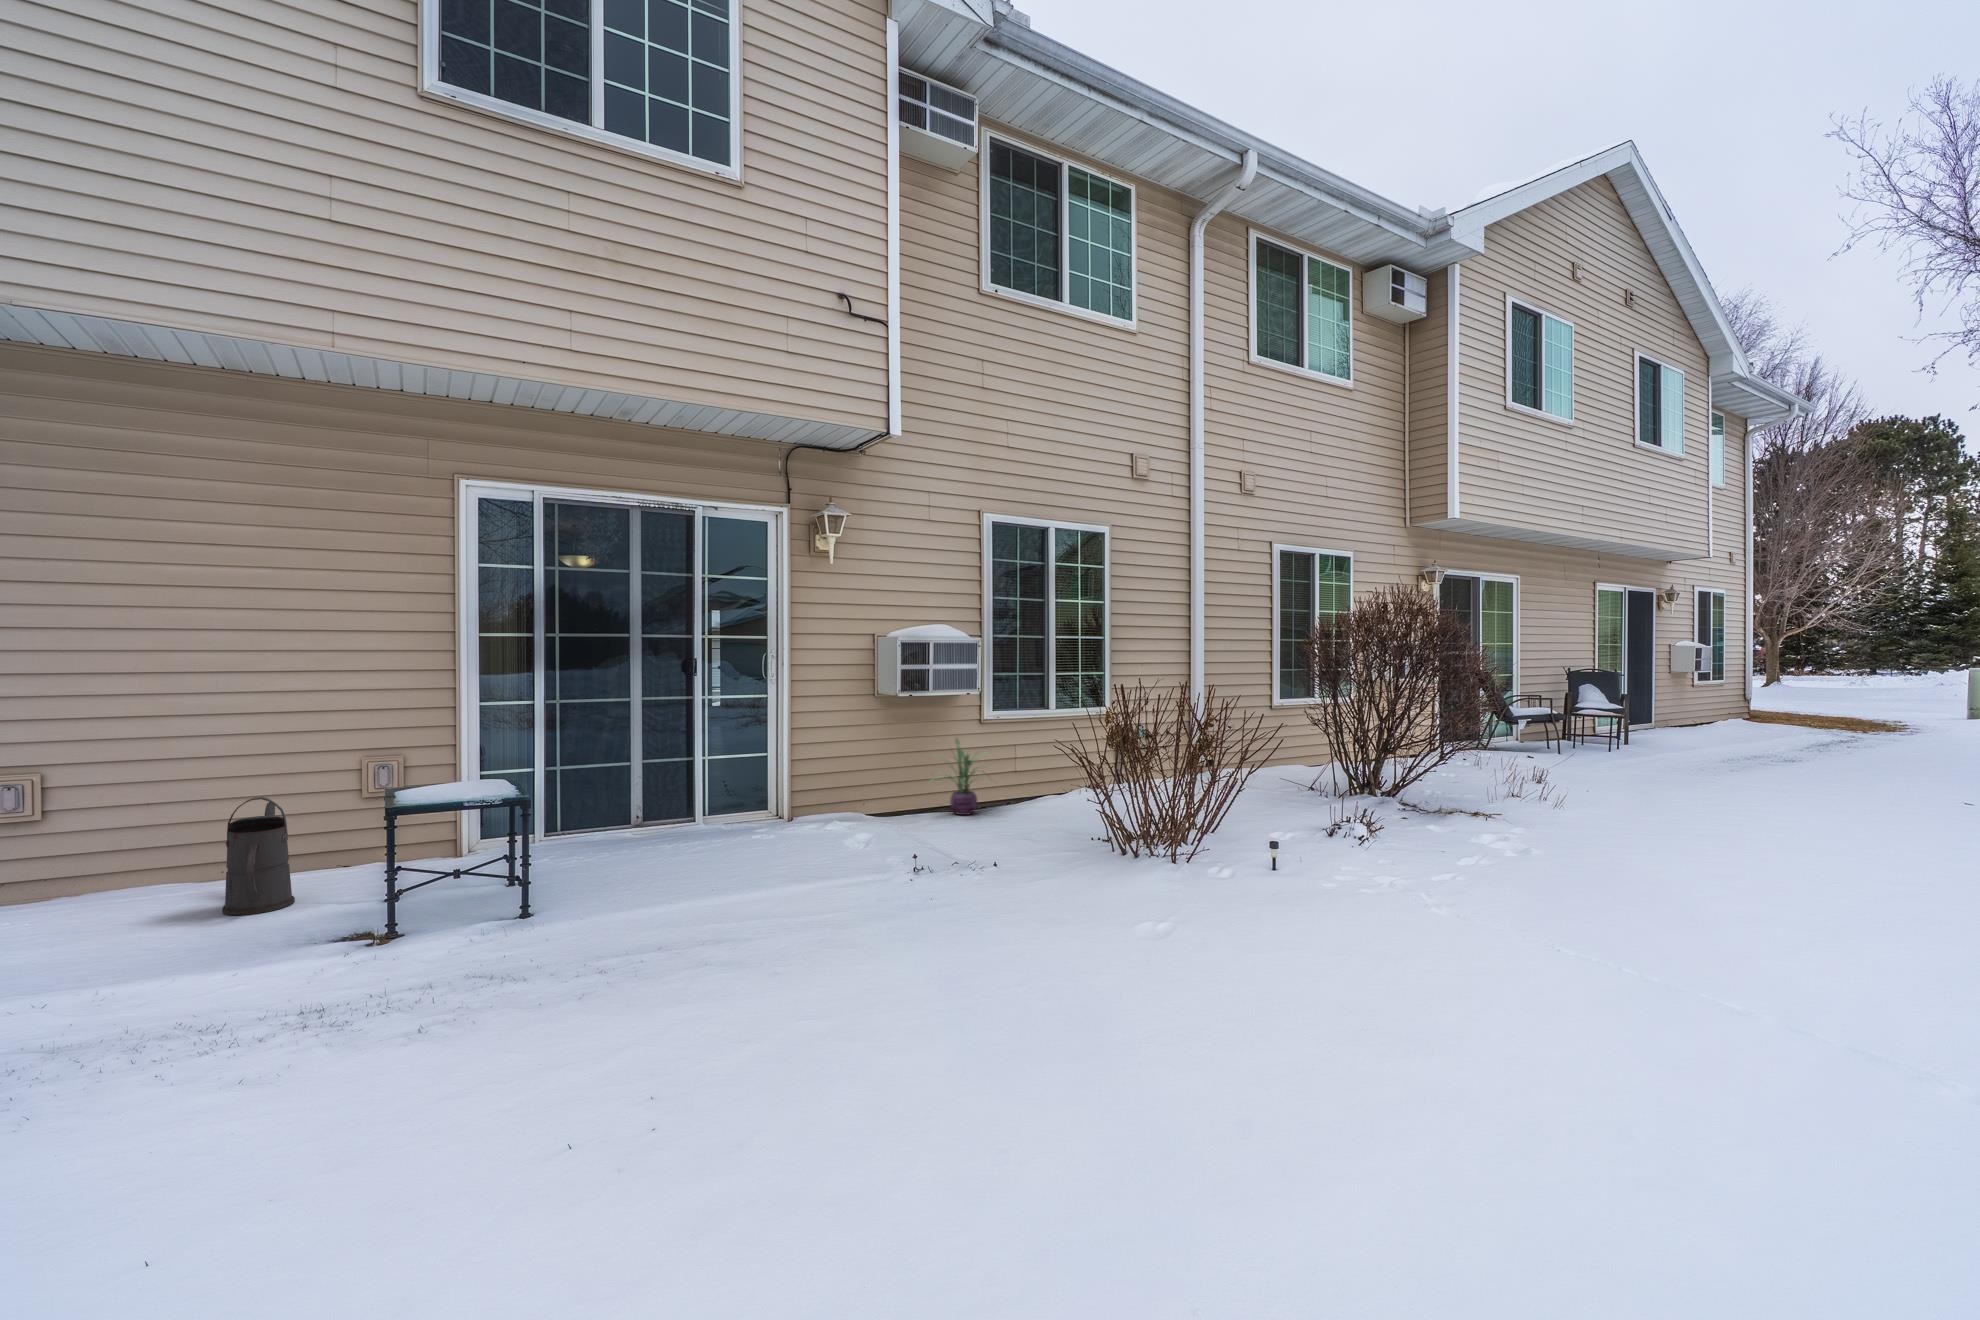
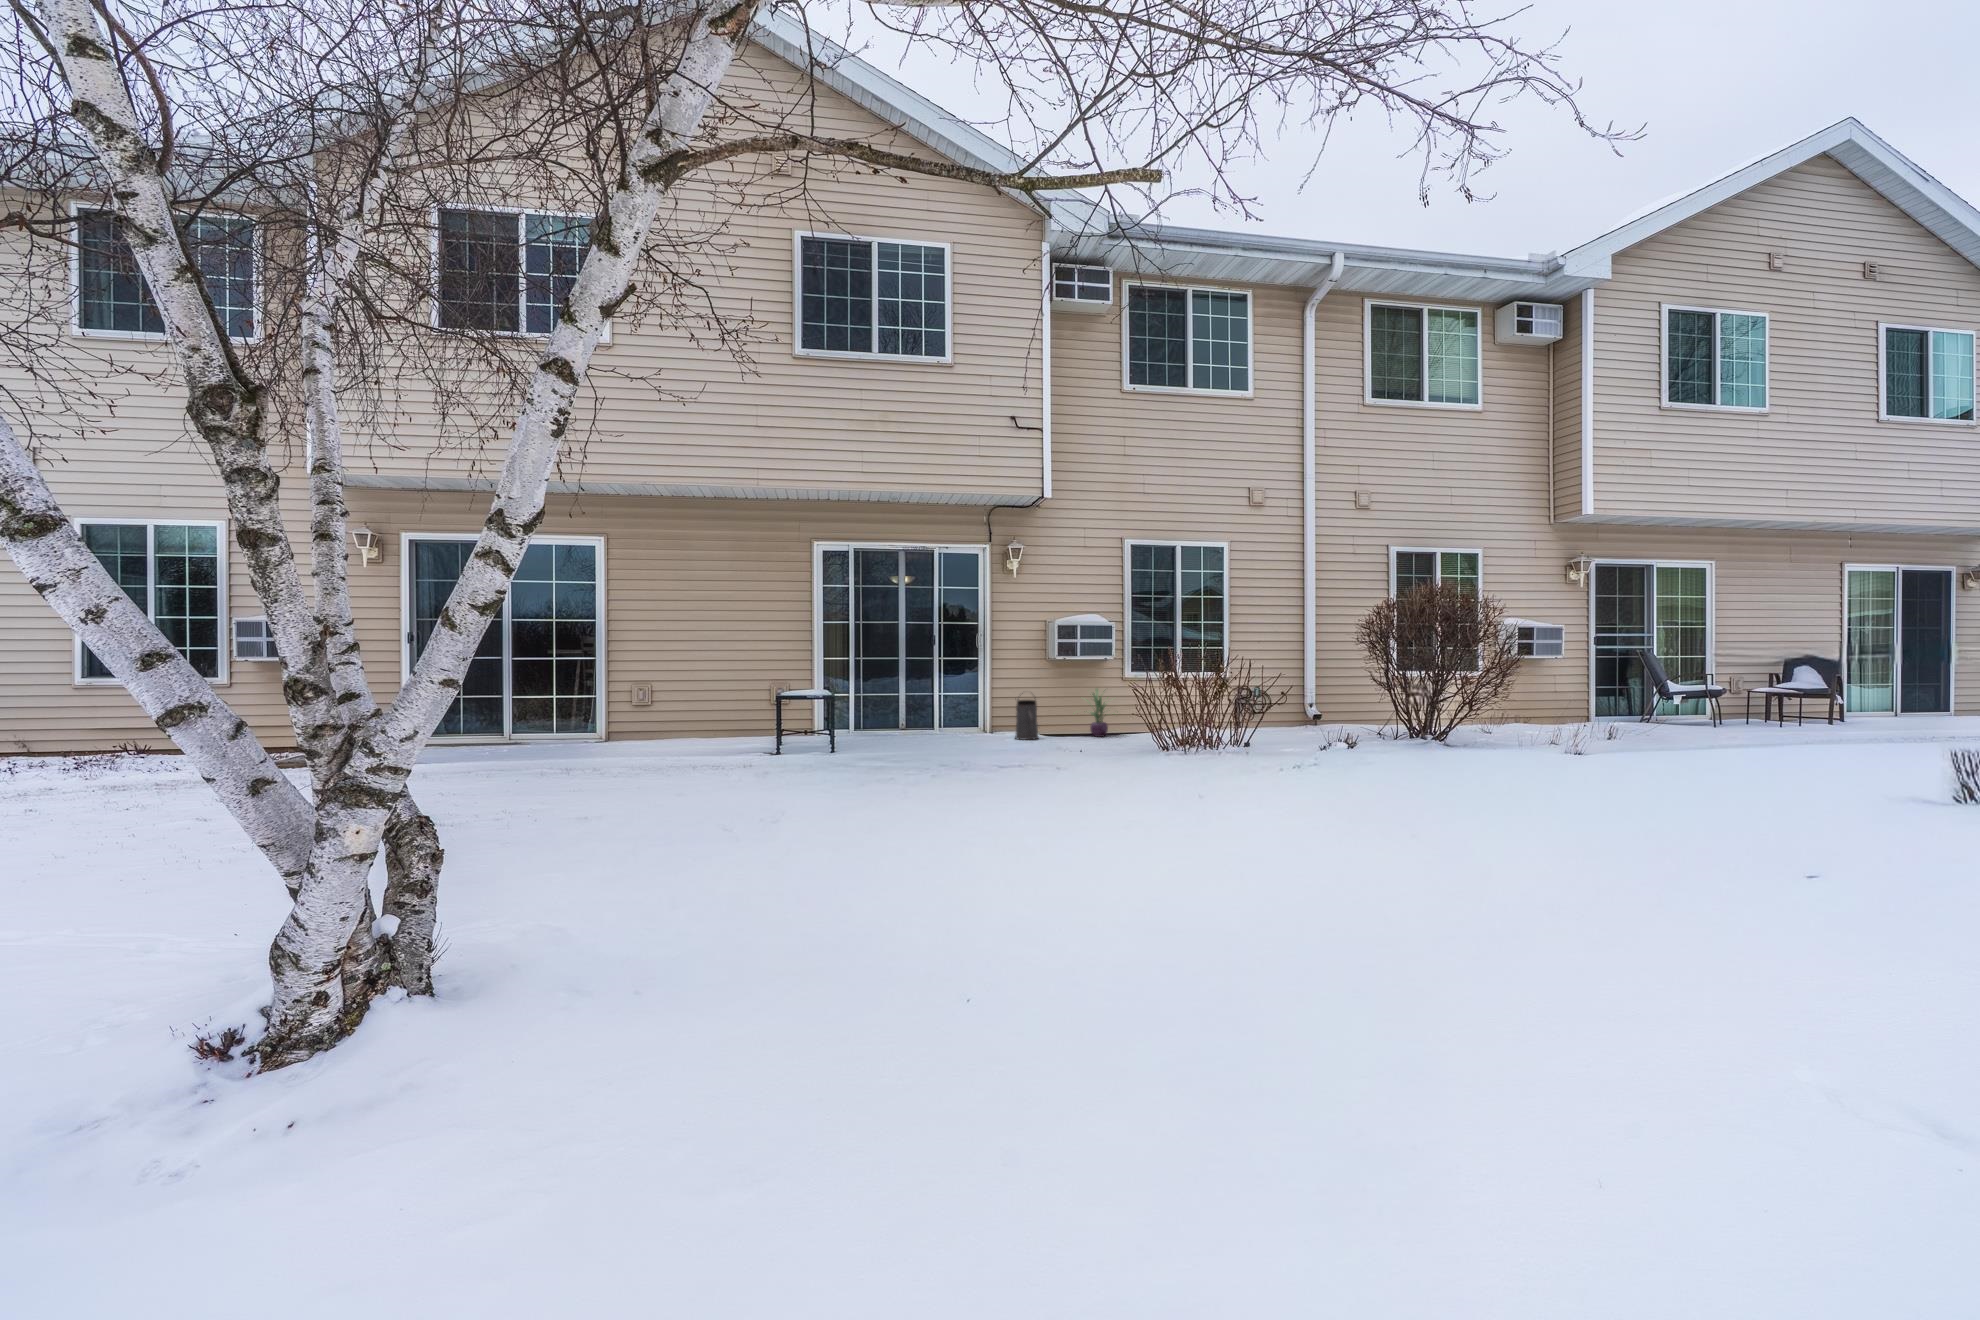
watering can: present [222,797,295,915] -> present [1015,693,1039,740]

